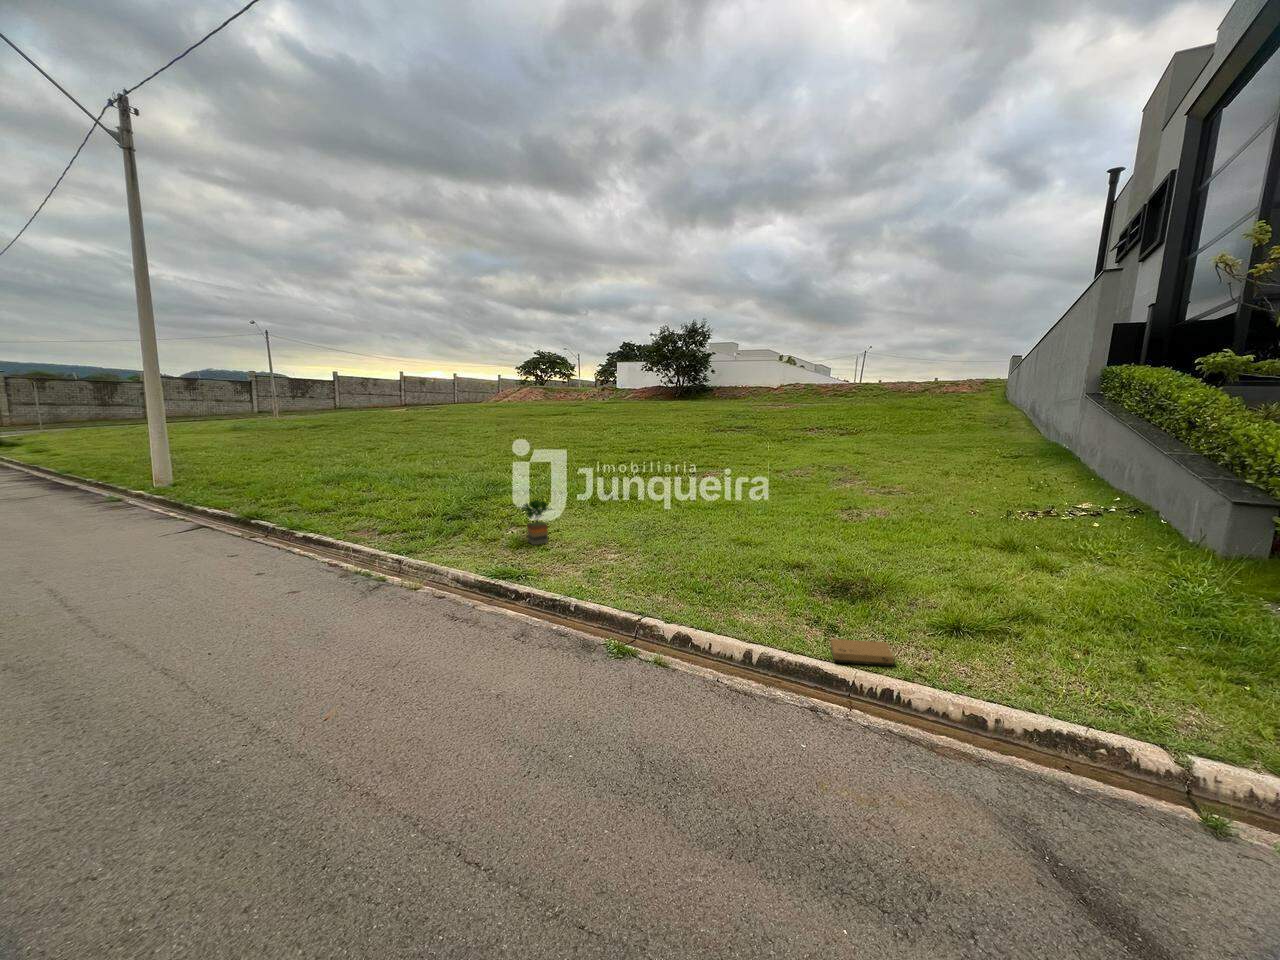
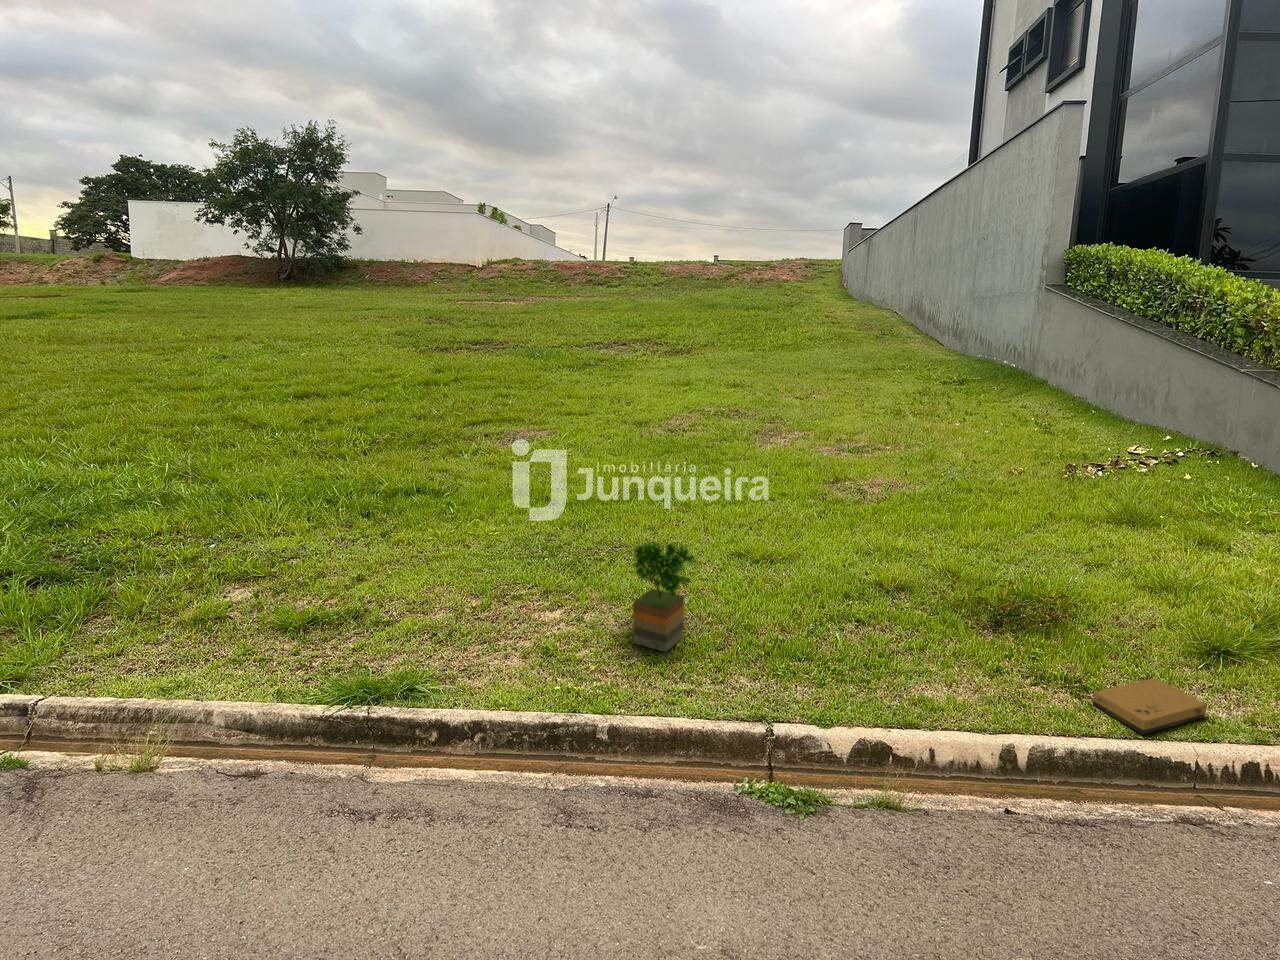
potted tree: present [522,500,549,545] -> present [633,542,696,652]

